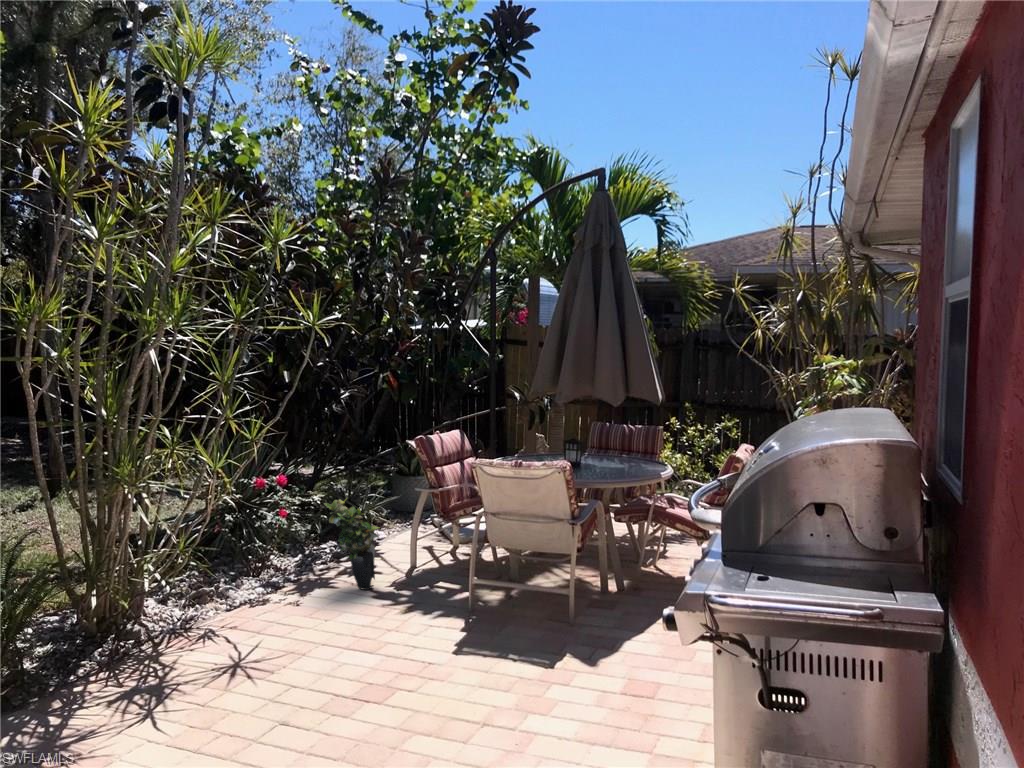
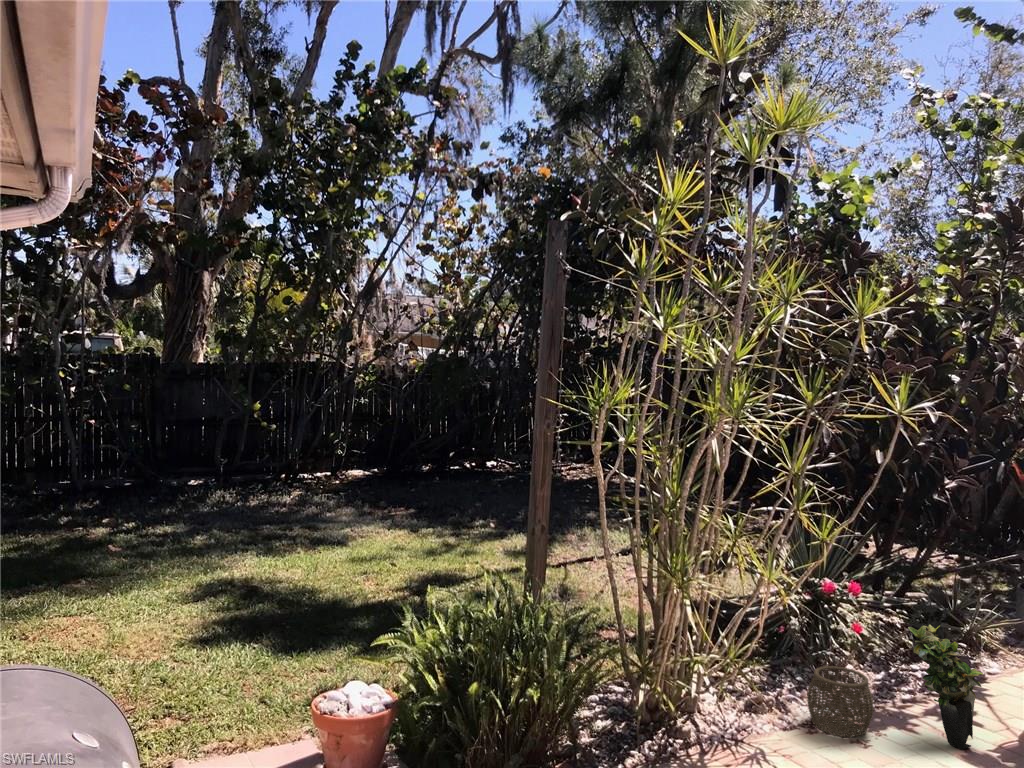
woven basket: none [245,548,301,605] -> present [807,666,873,738]

